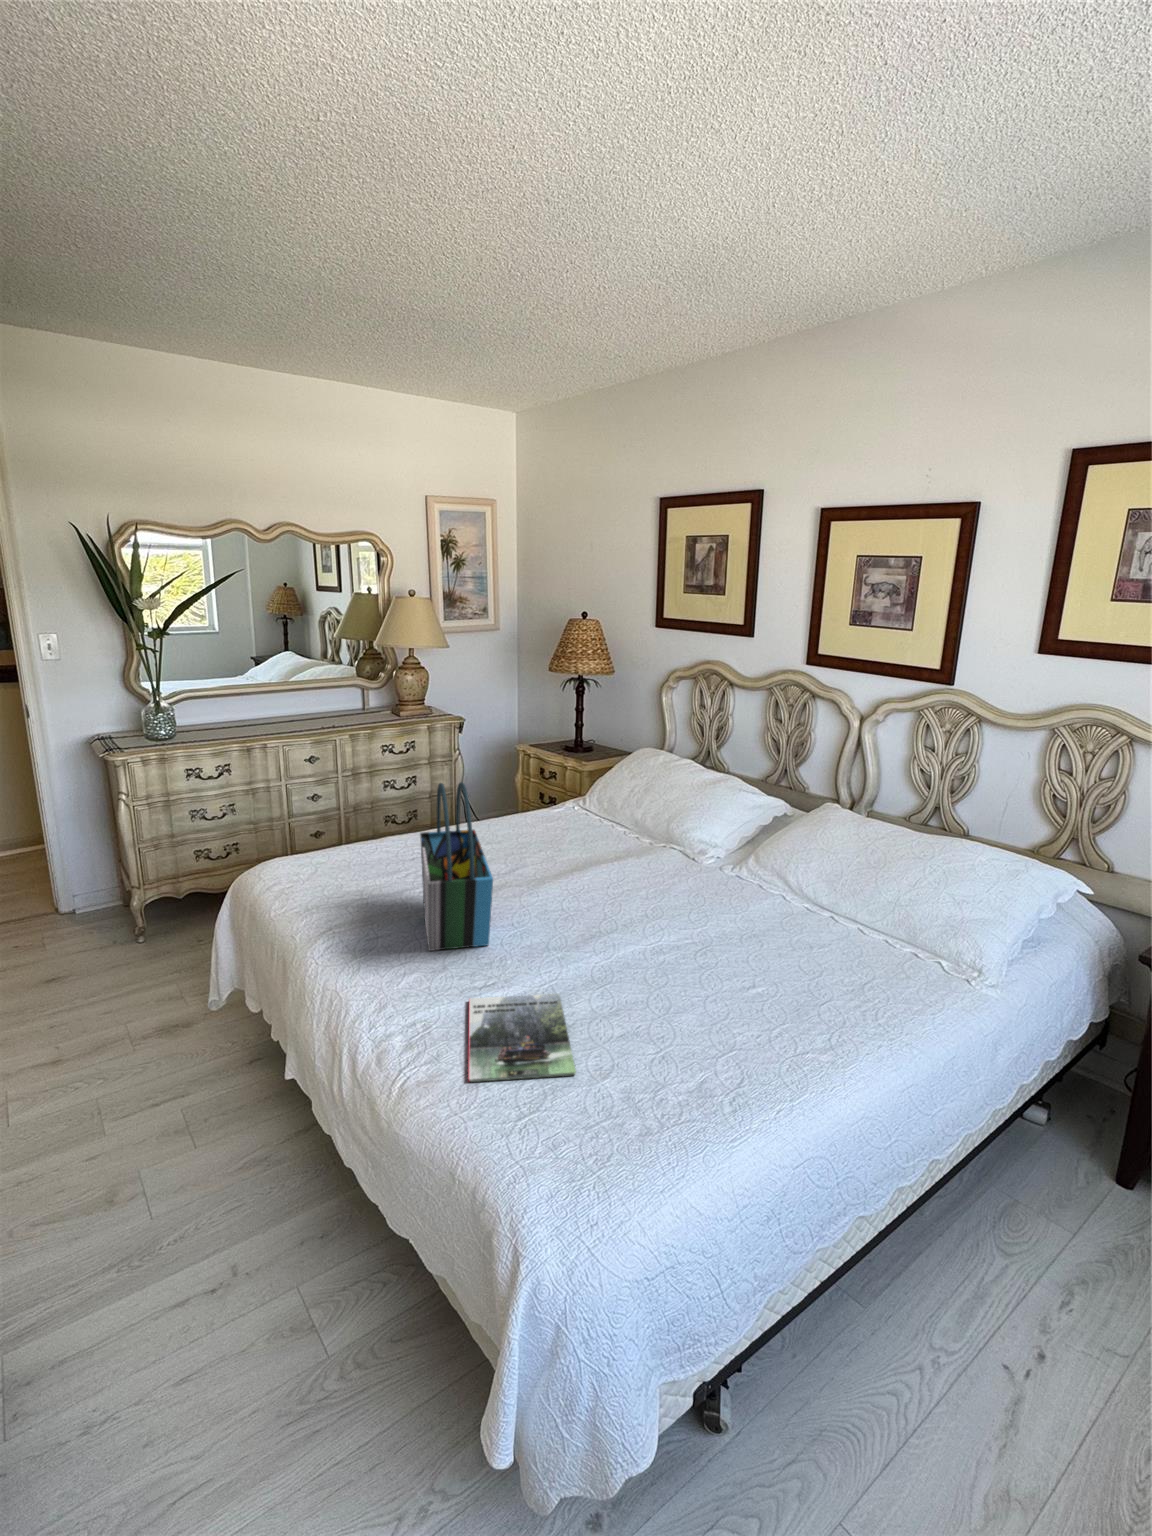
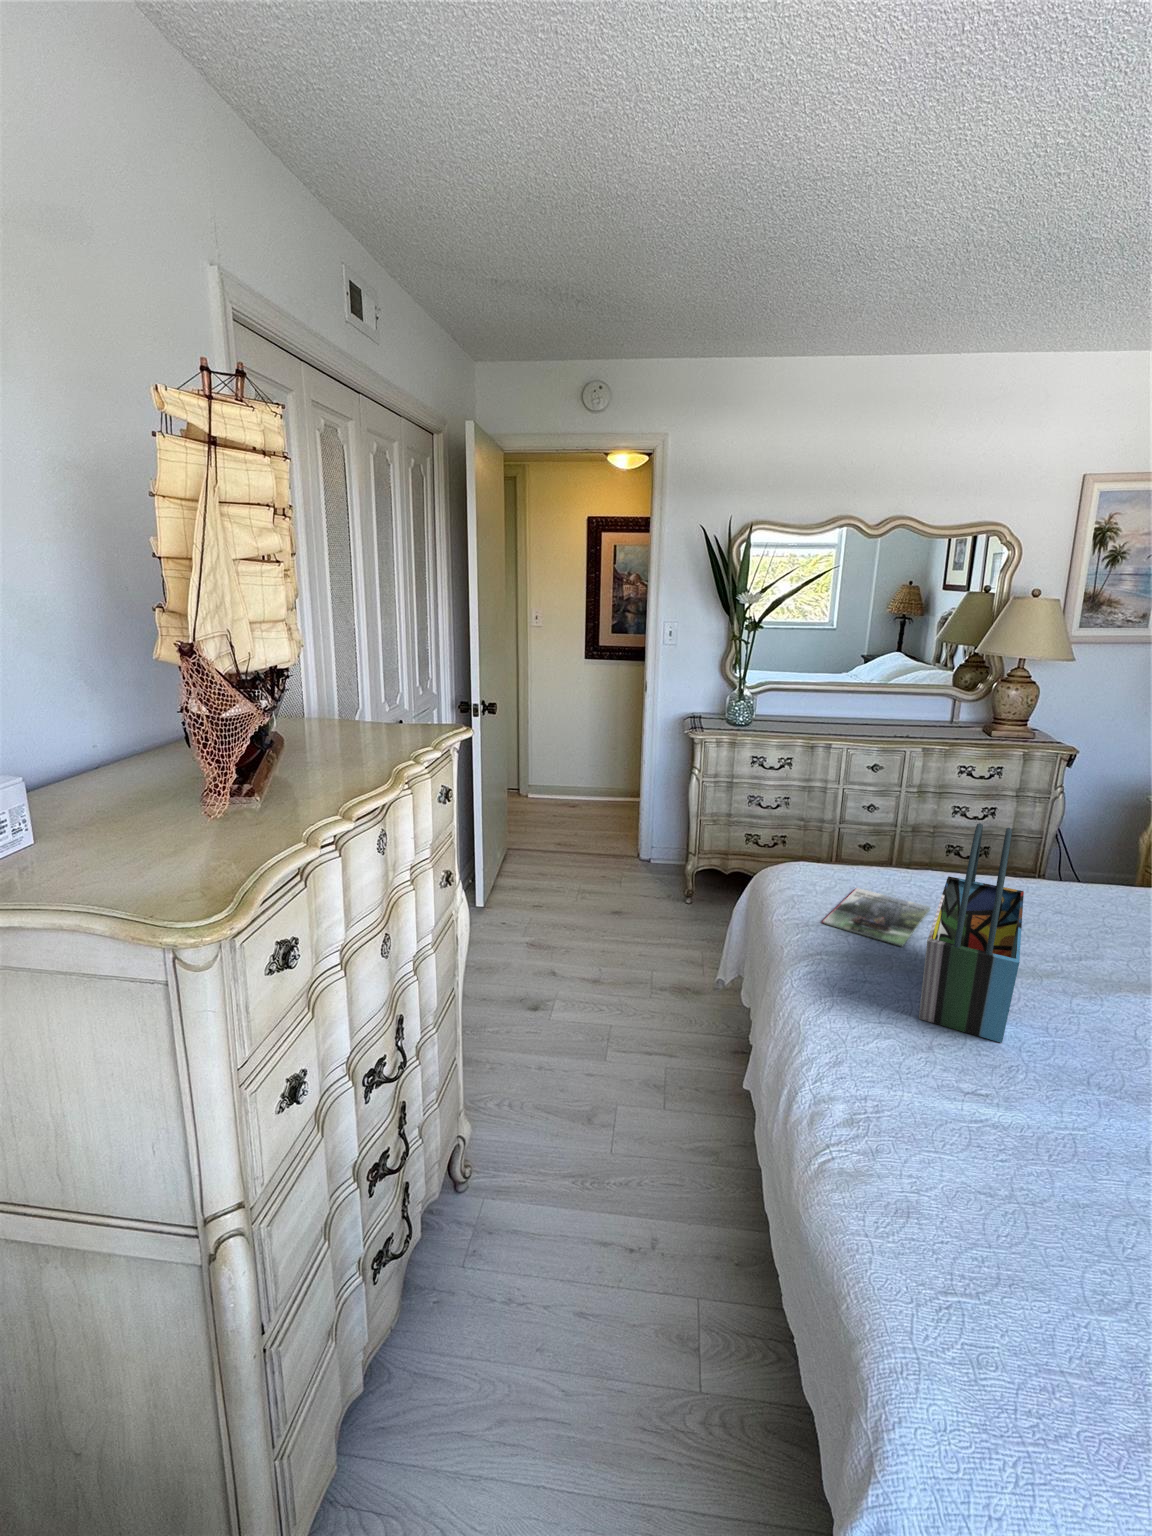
magazine: present [468,994,576,1082] -> present [823,888,930,946]

